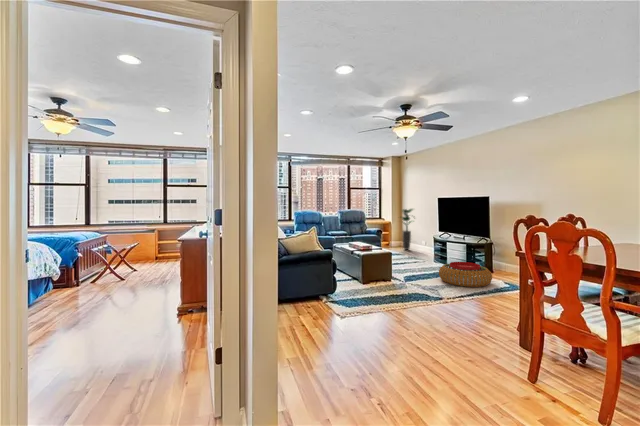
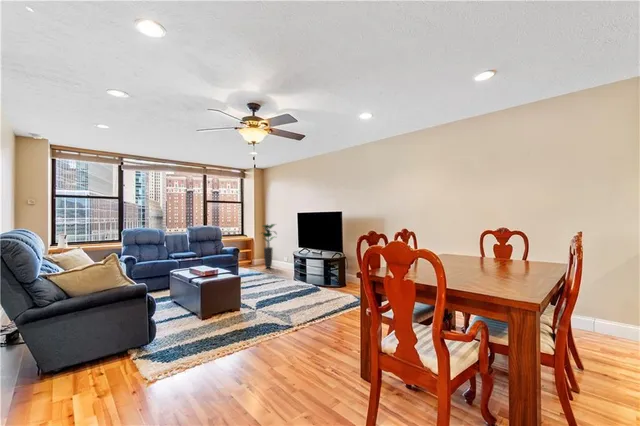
pouf: present [439,262,492,287] -> none [293,280,344,307]

